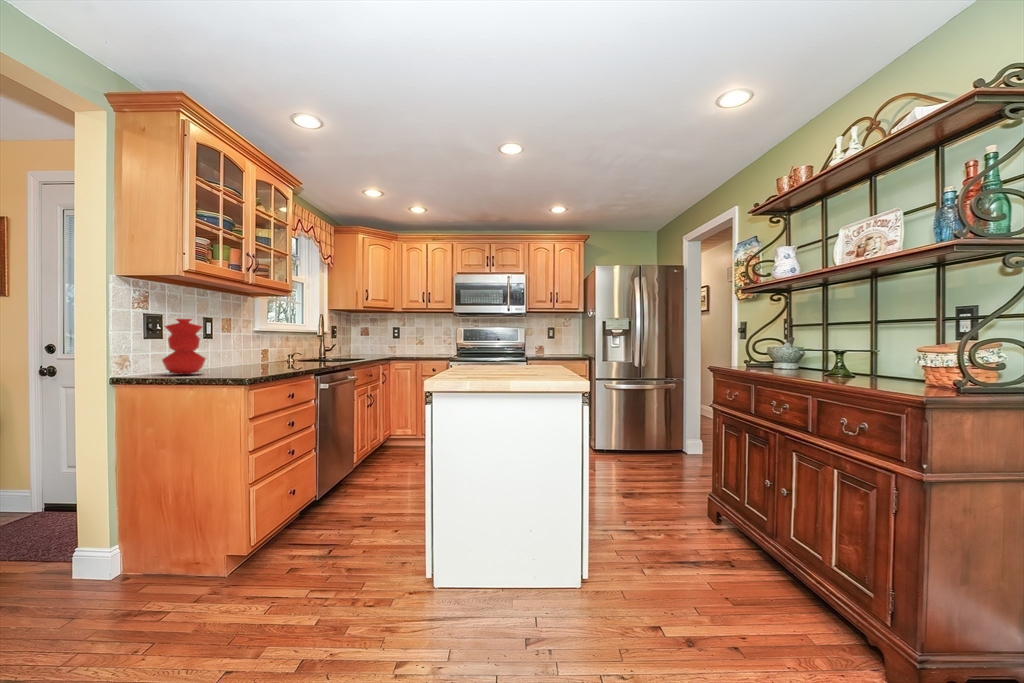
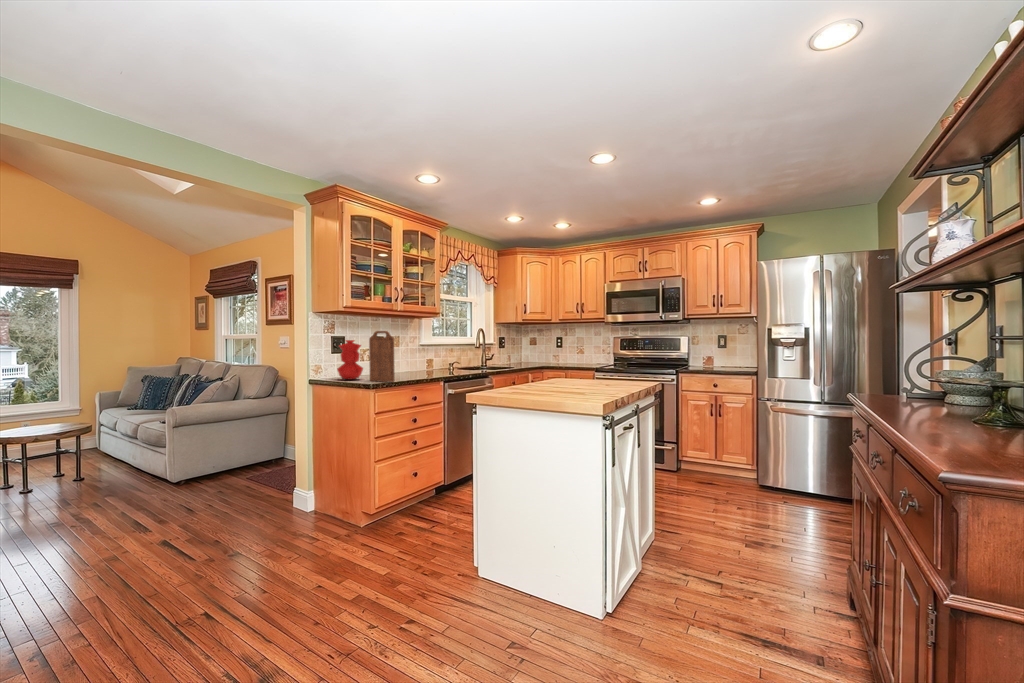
cutting board: none [220,307,264,375] -> present [369,331,394,382]

